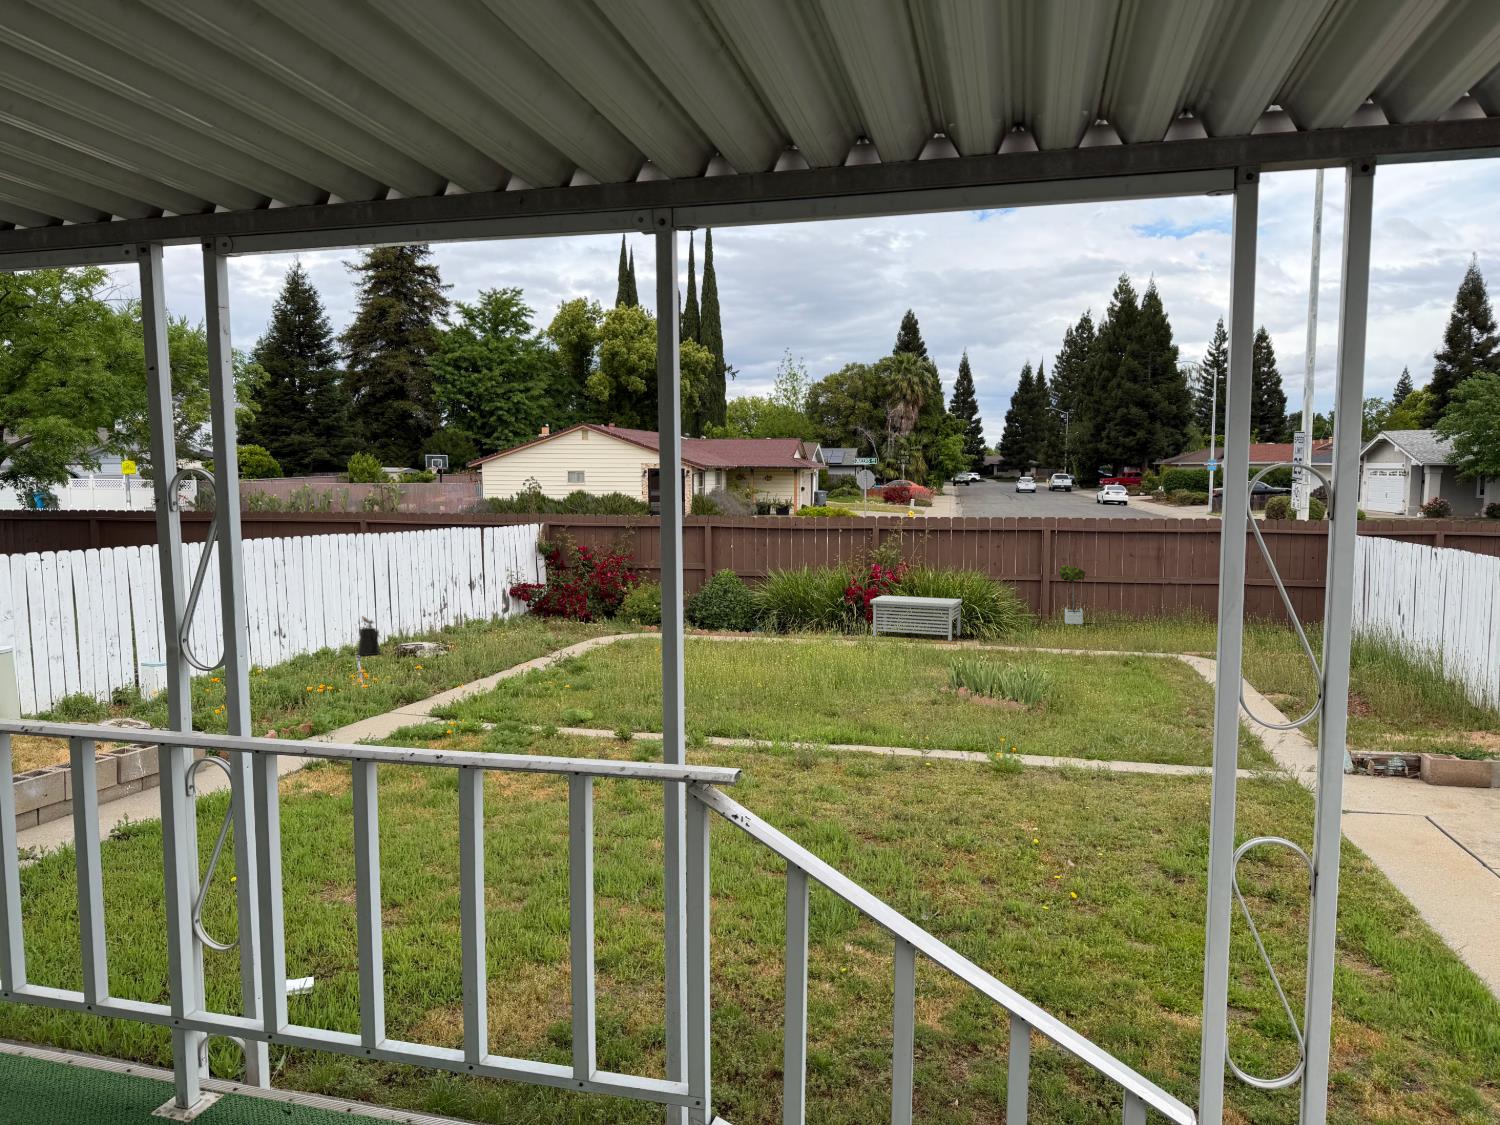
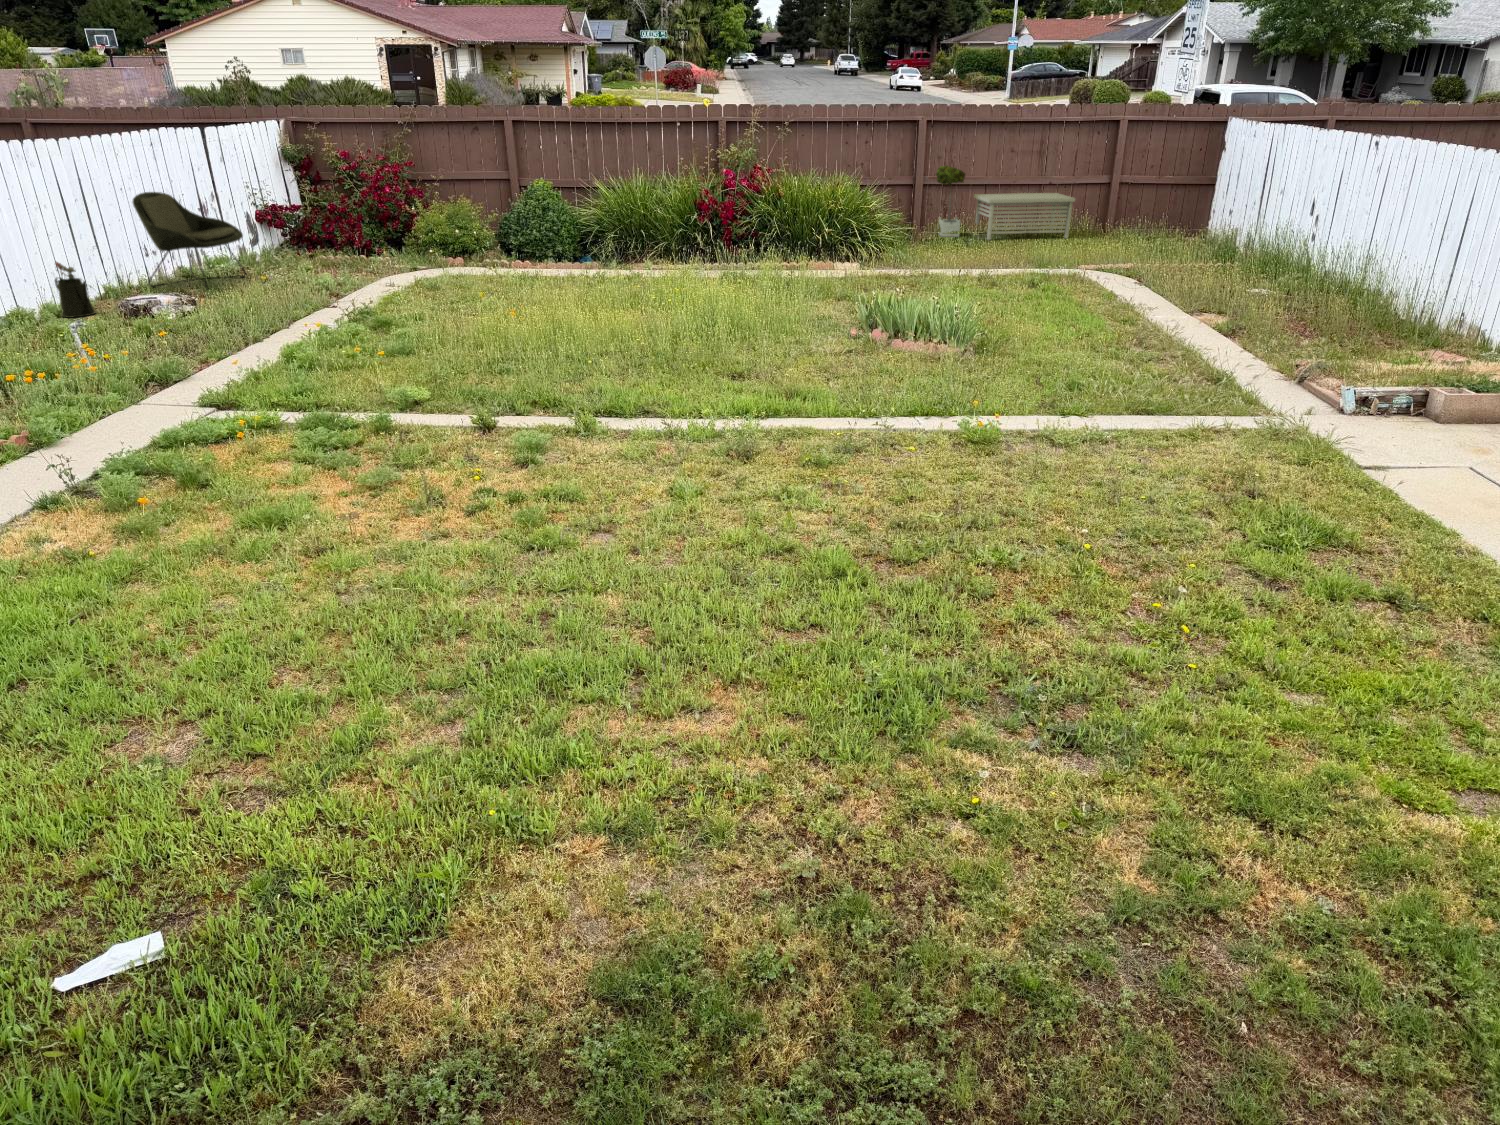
lounge chair: none [422,571,495,641] -> present [133,192,246,289]
storage bench: present [870,595,962,641] -> present [974,193,1075,240]

